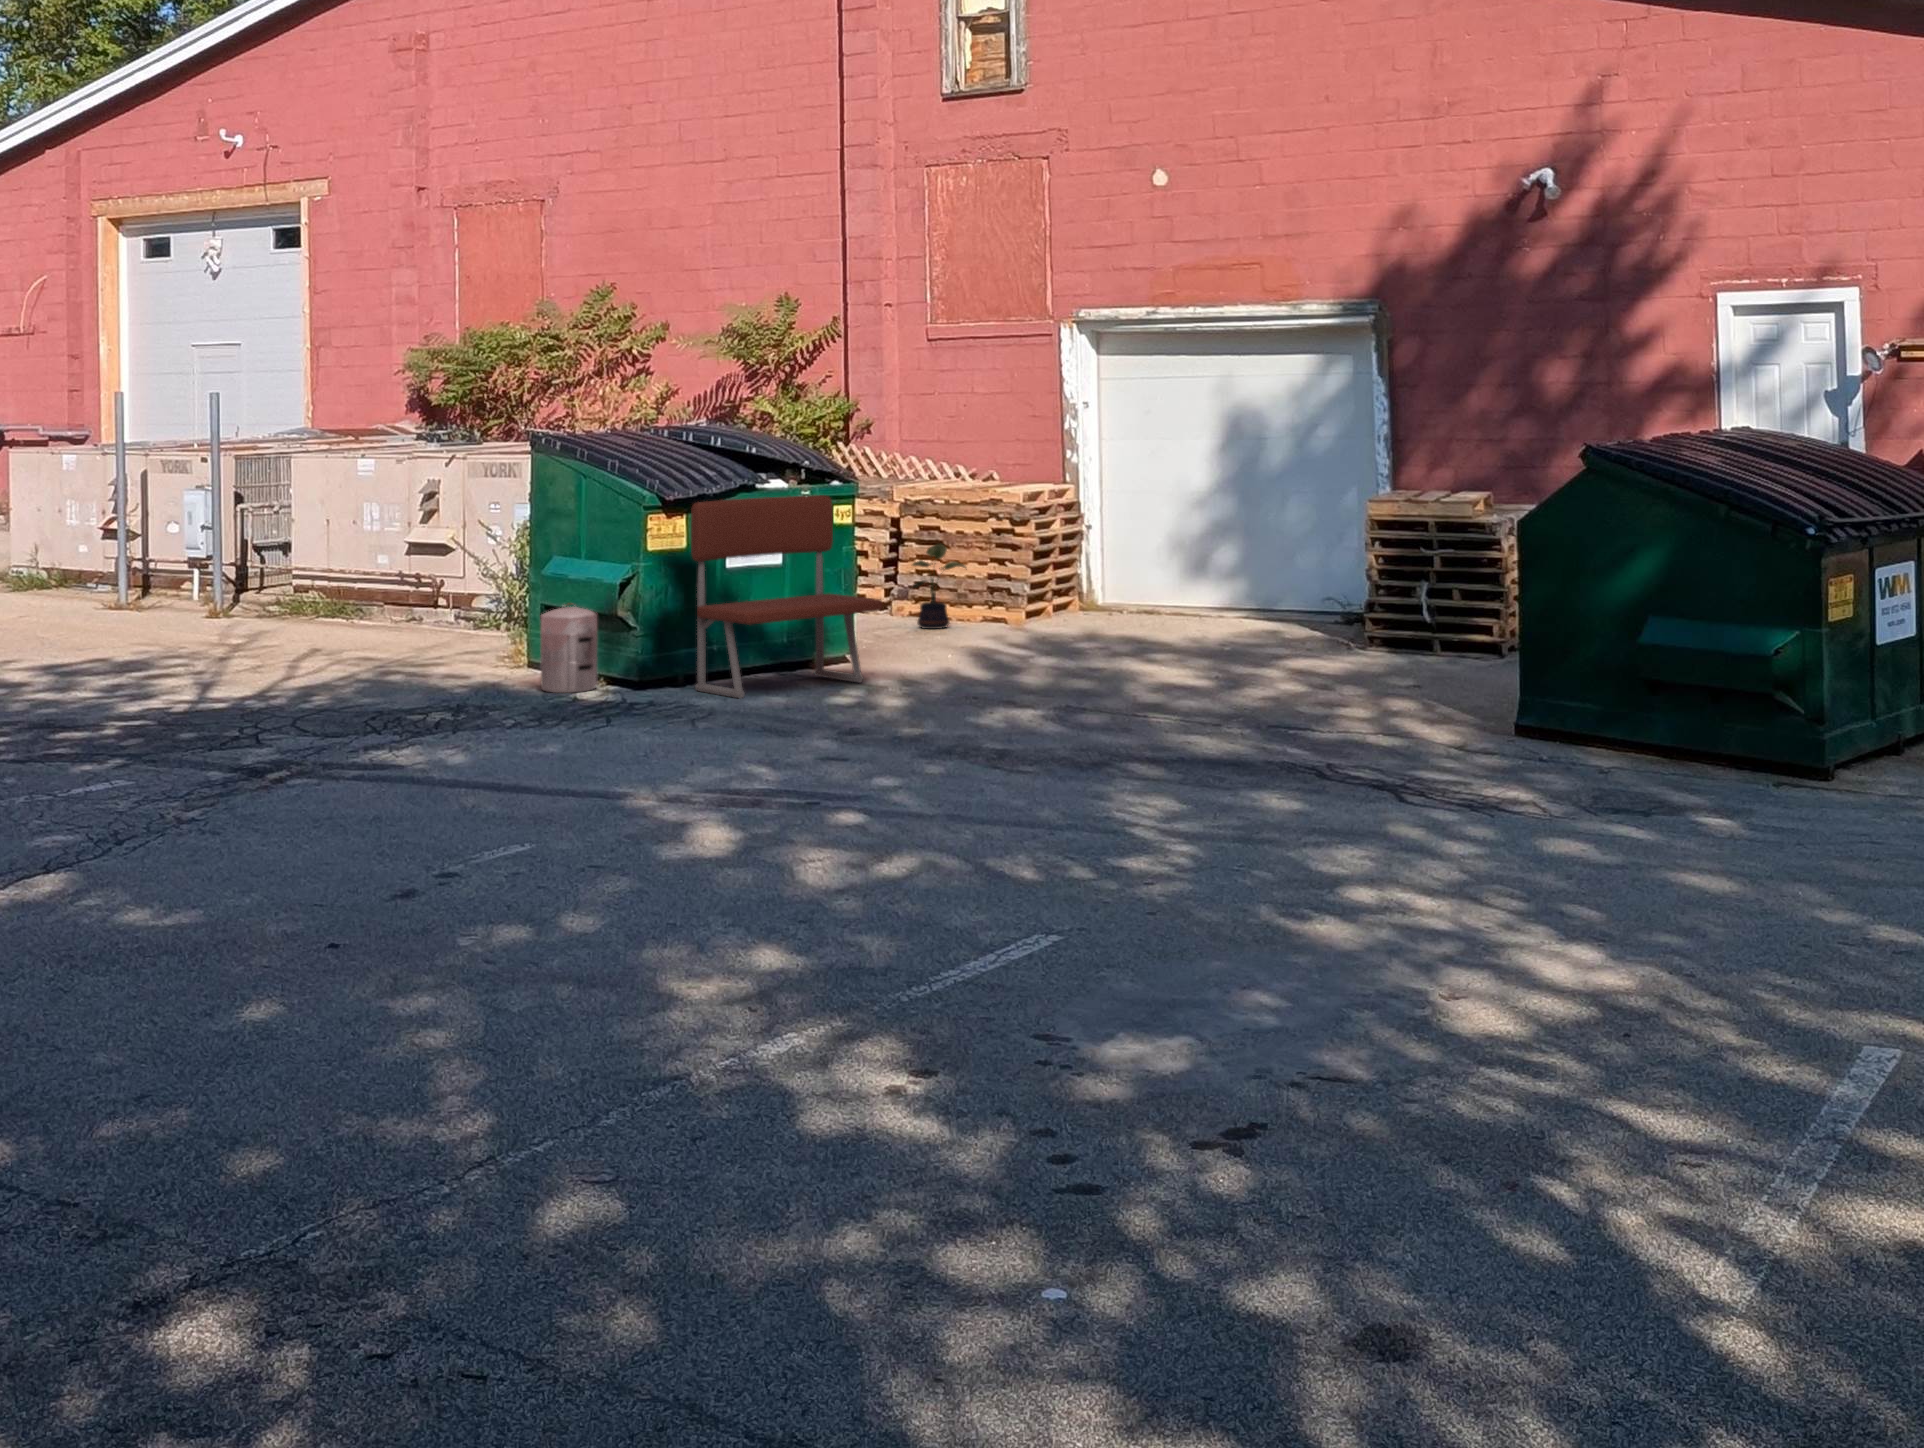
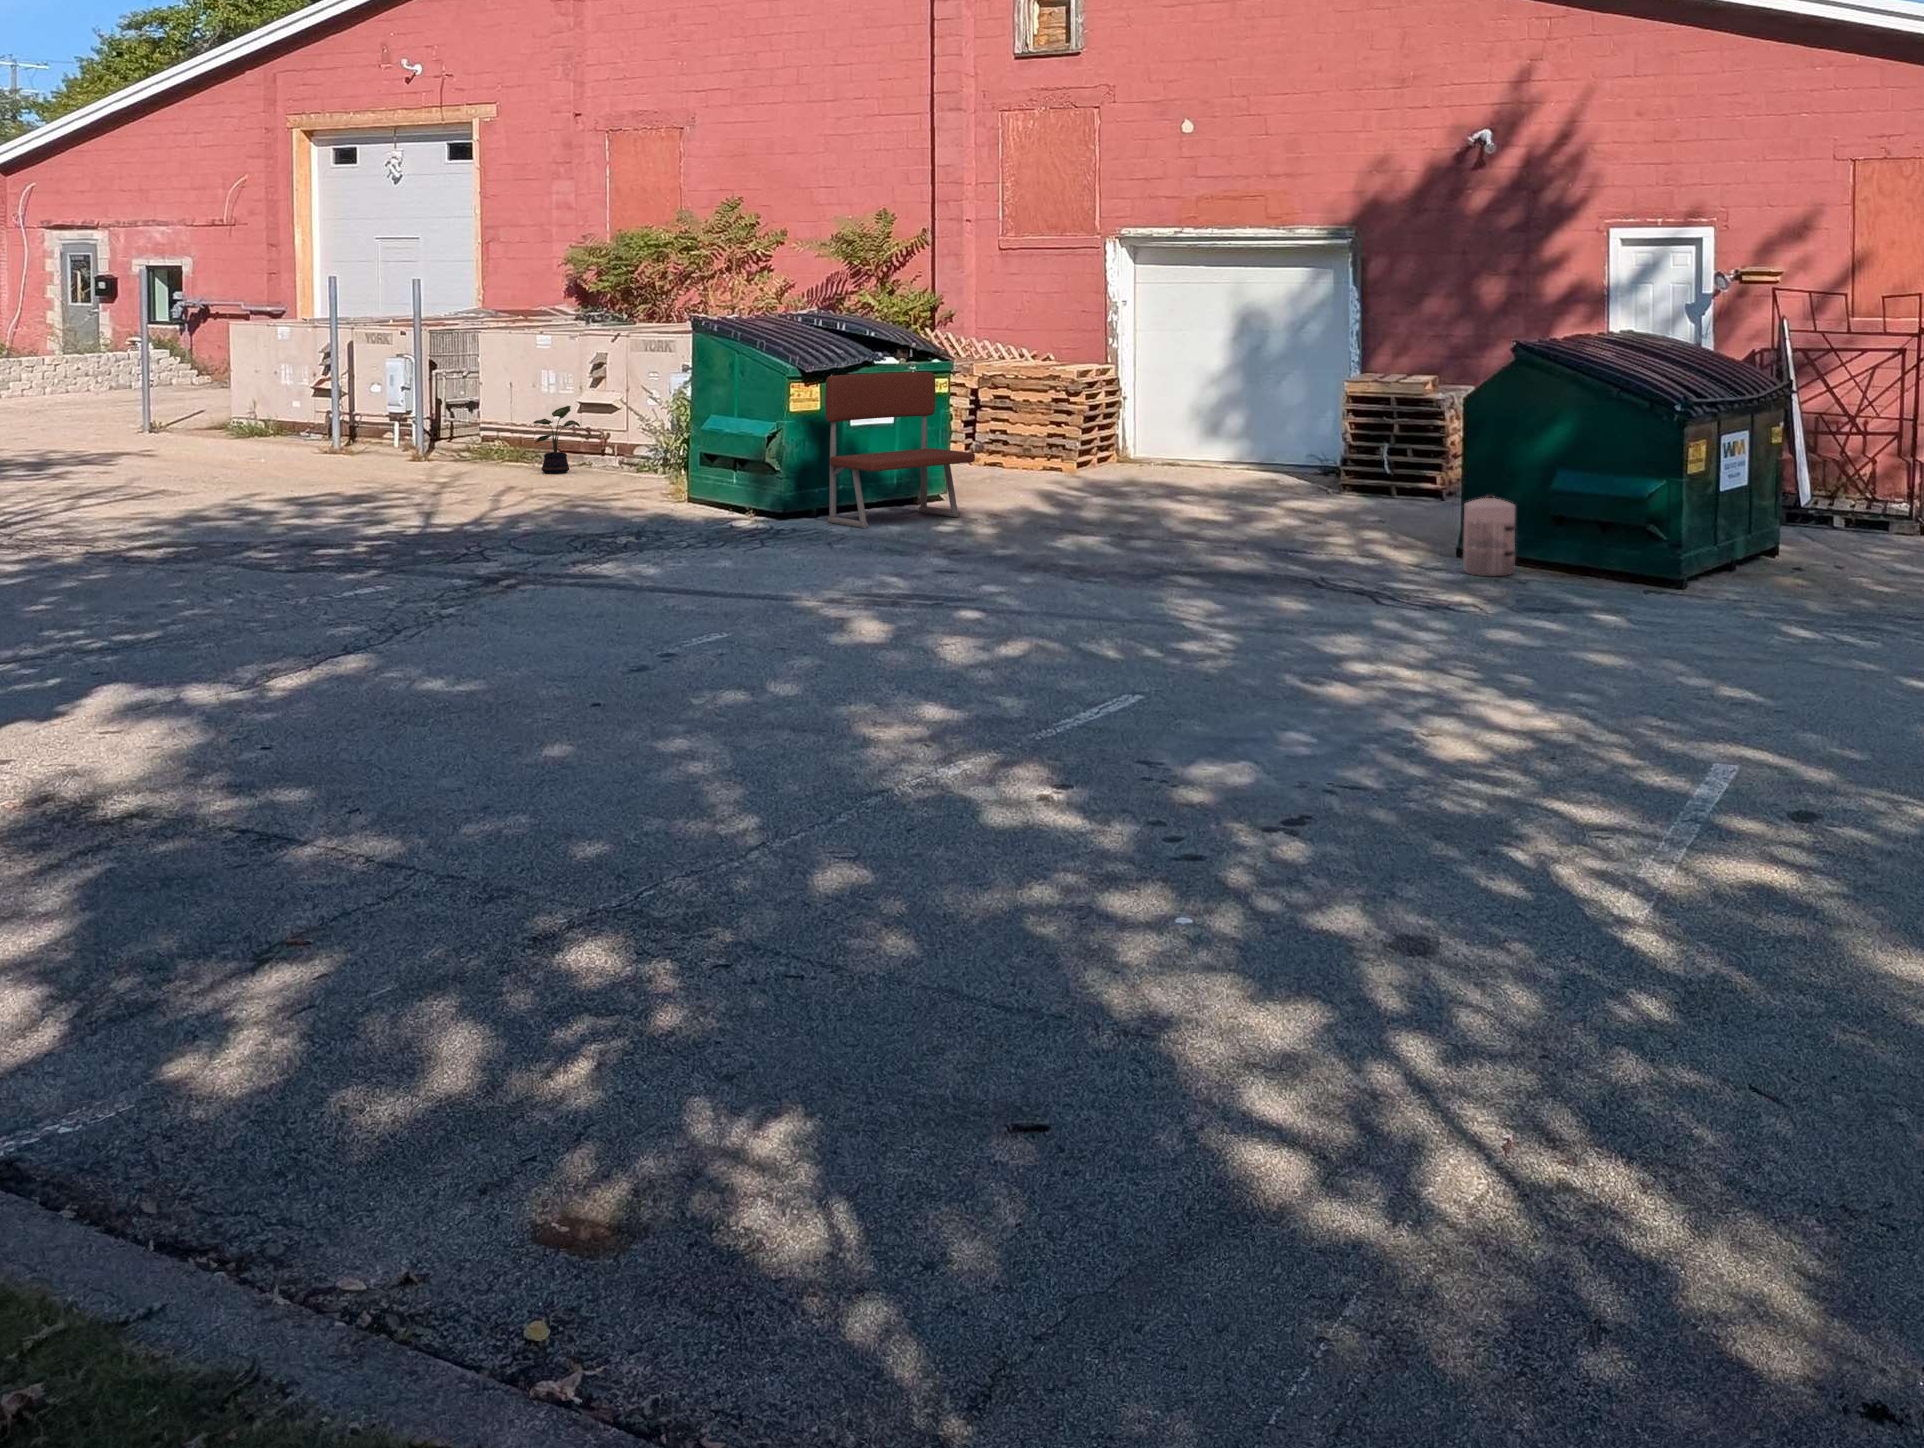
potted plant: present [913,544,966,629] -> present [533,406,580,474]
waste bin: present [541,605,597,693] -> present [1463,495,1516,576]

